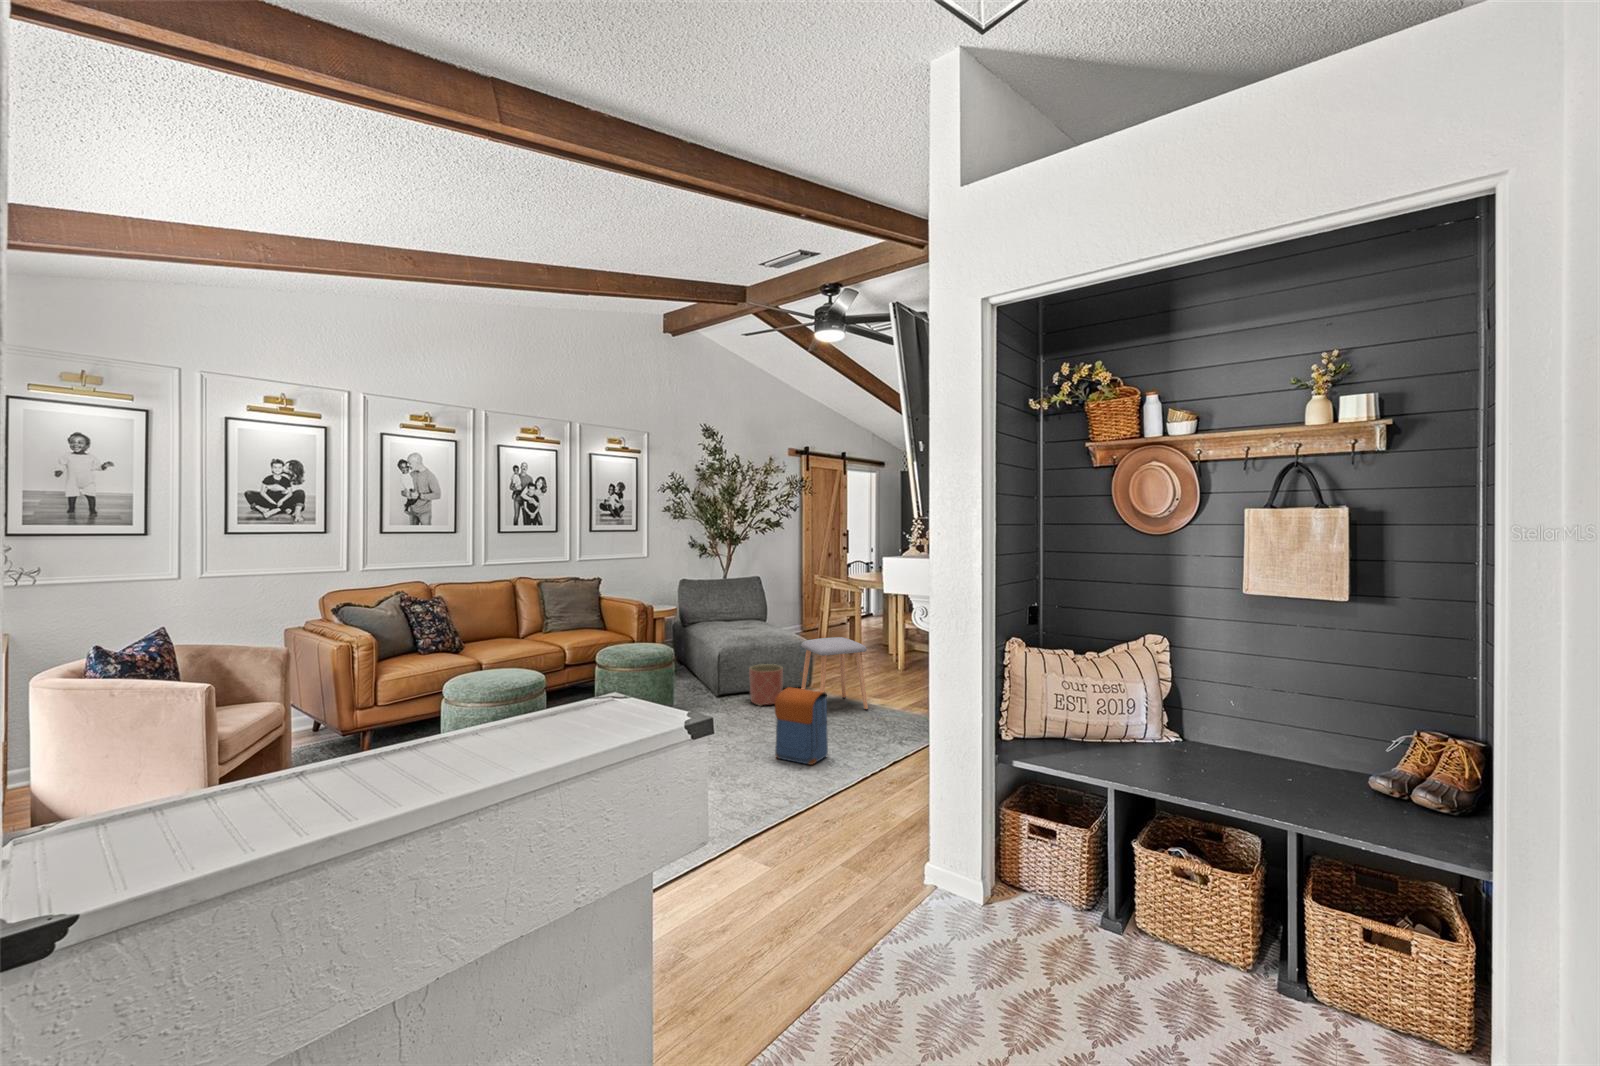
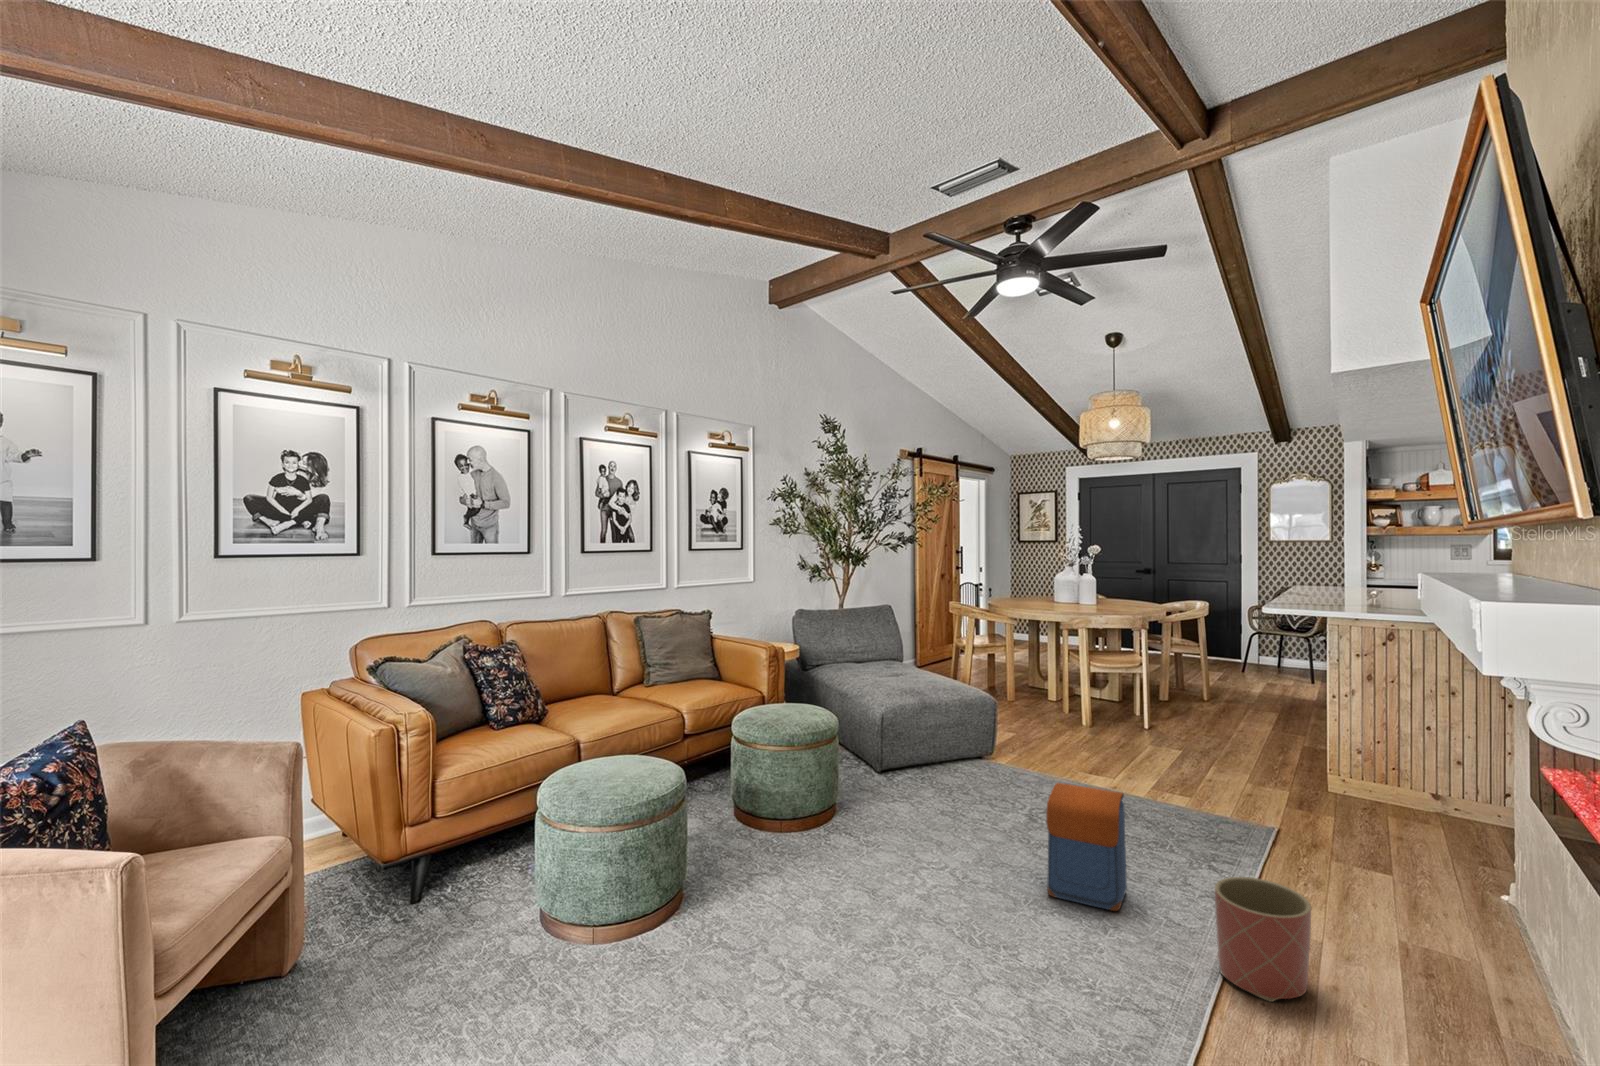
stool: present [801,637,868,710] -> none [1002,692,1108,807]
planter: present [749,664,783,706] -> present [1215,877,1311,1002]

